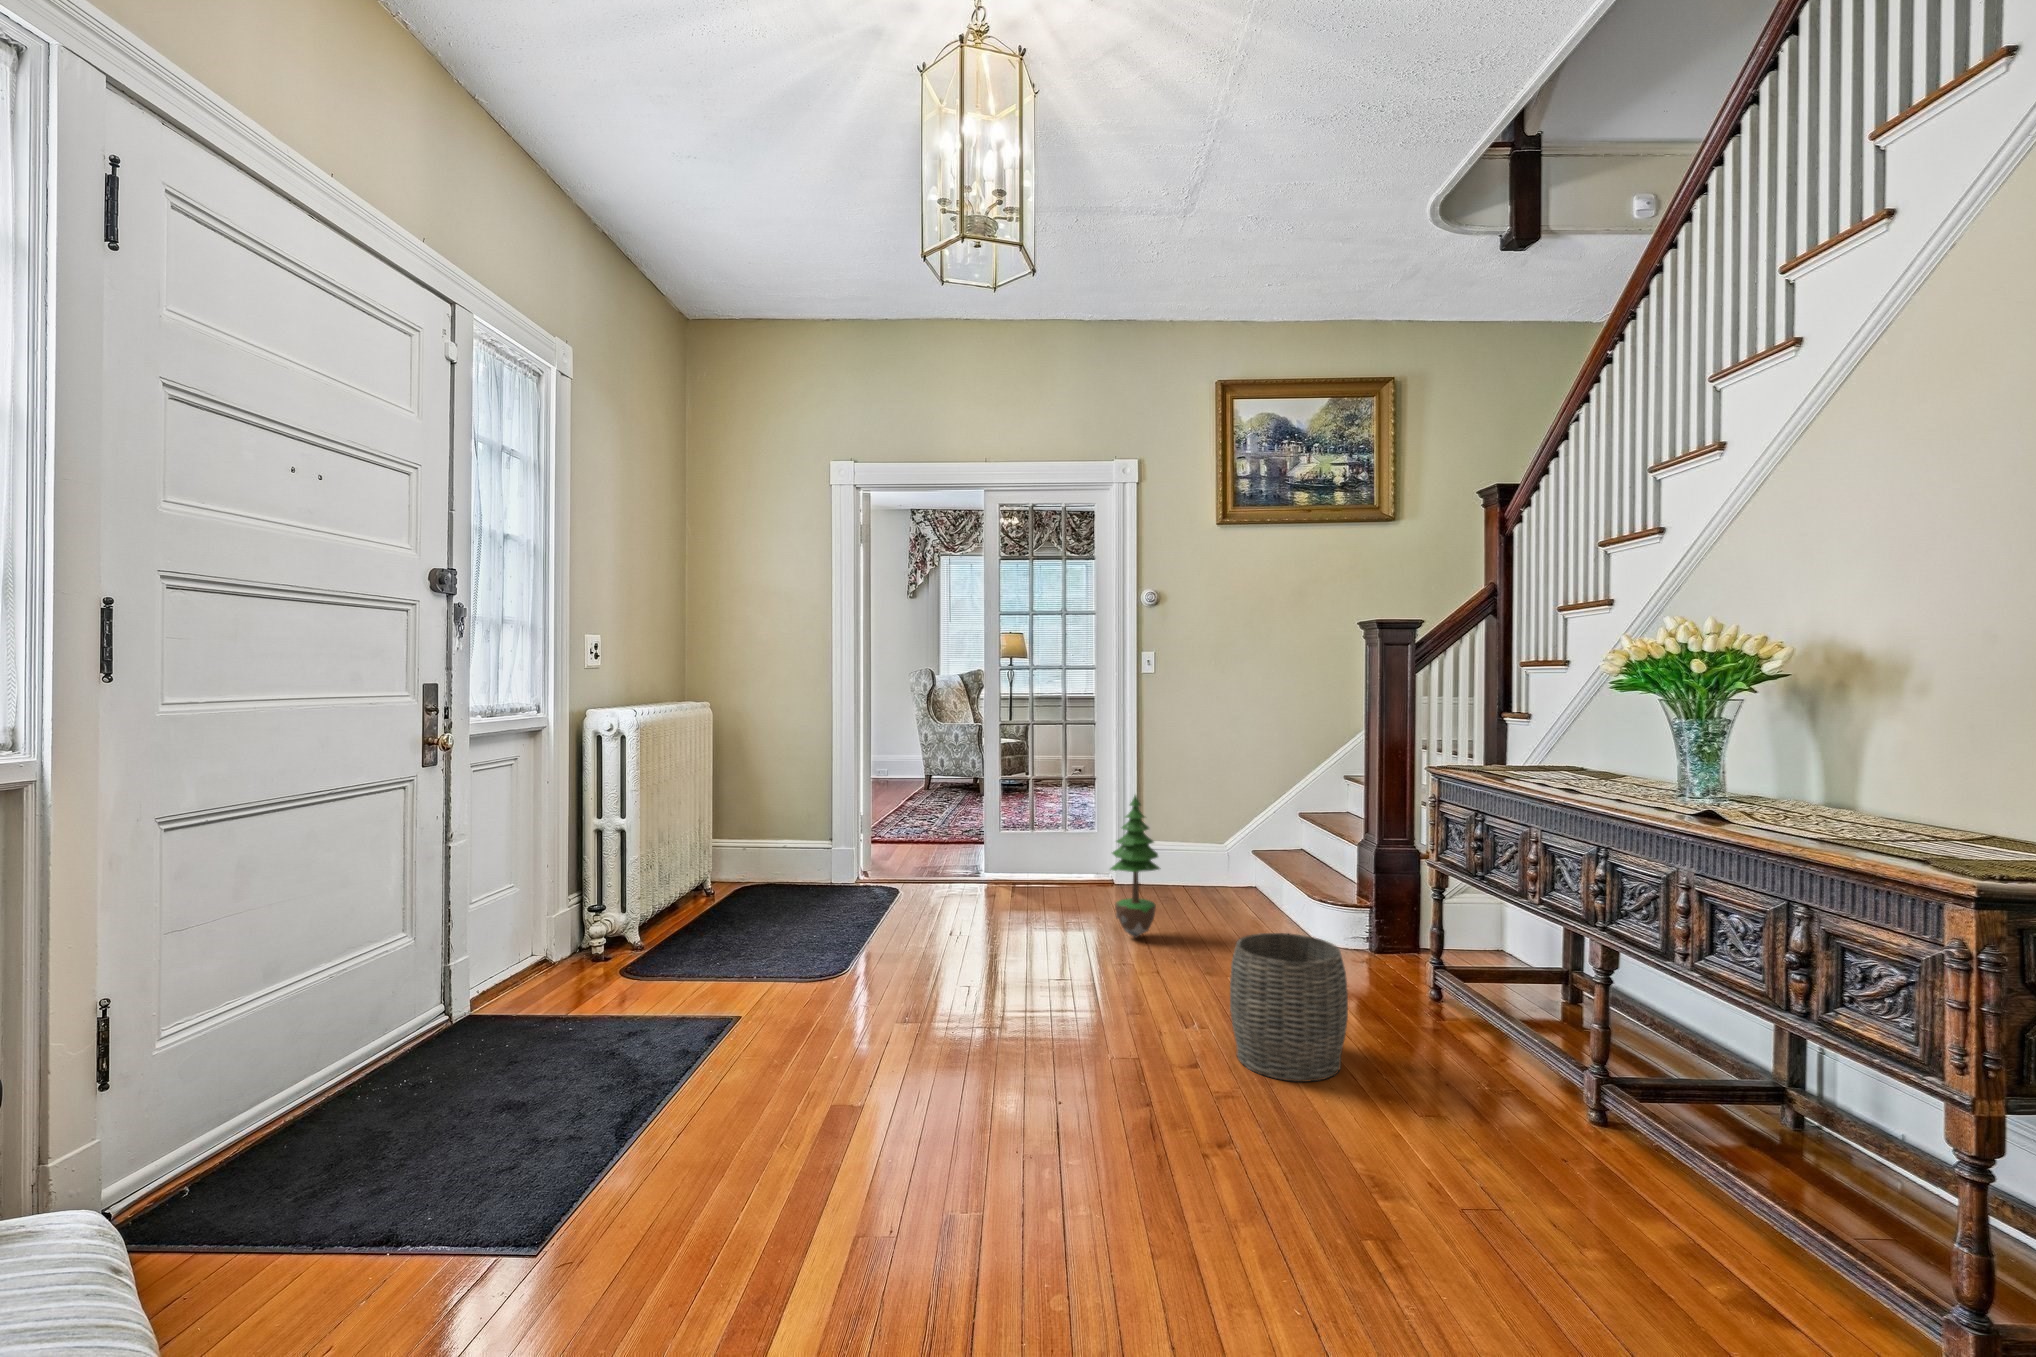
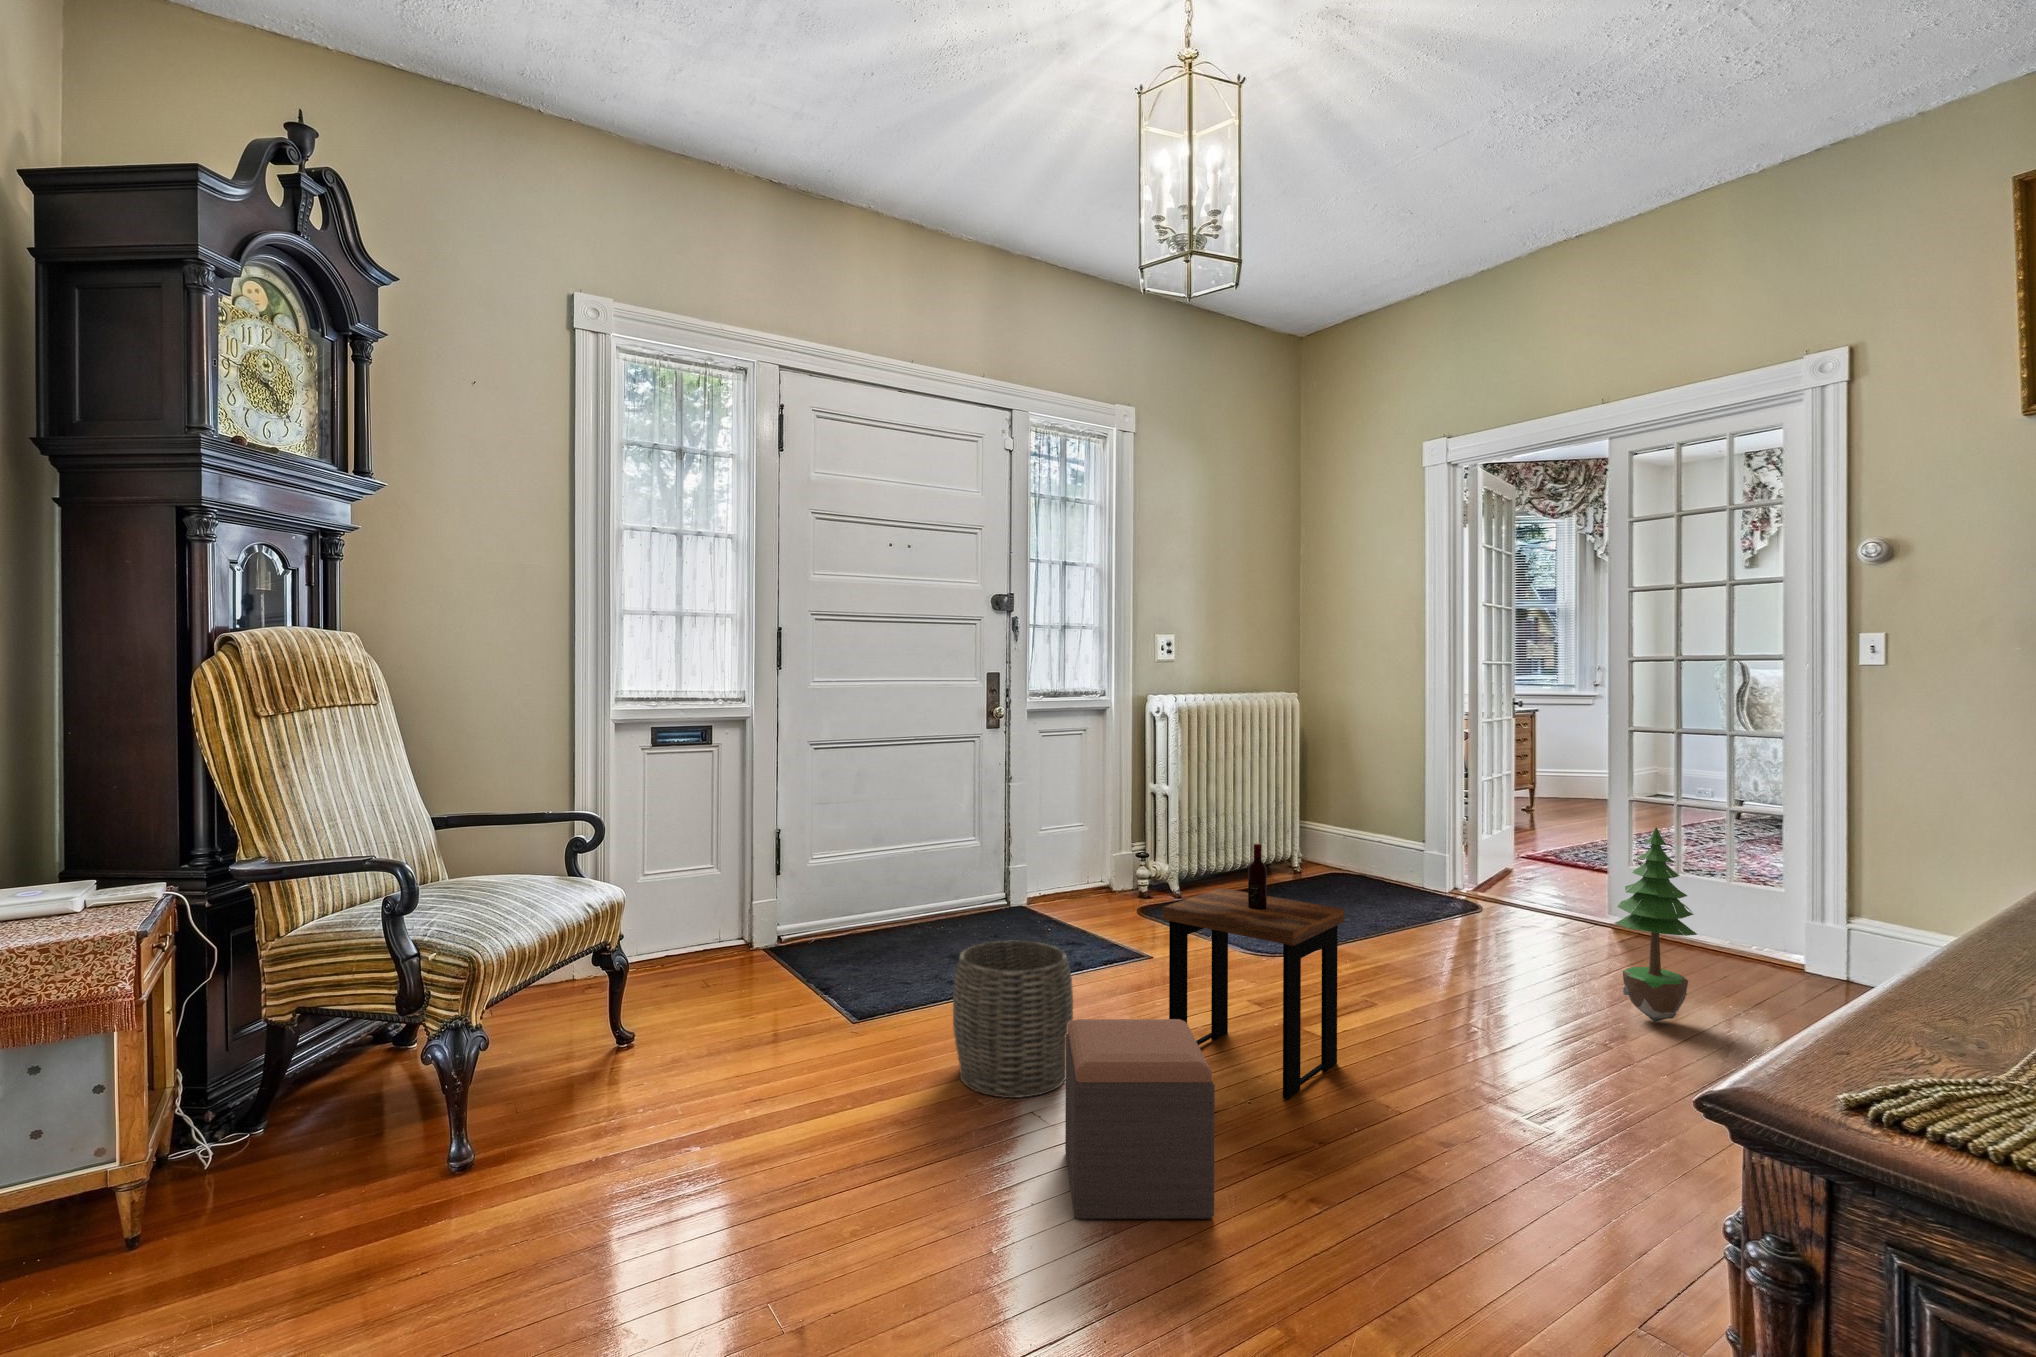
side table: none [949,853,1117,1110] -> present [1163,843,1345,1099]
woven basket: present [1230,933,1348,1082] -> present [953,941,1073,1098]
footstool: none [1093,1042,1278,1295] -> present [1065,1019,1214,1219]

